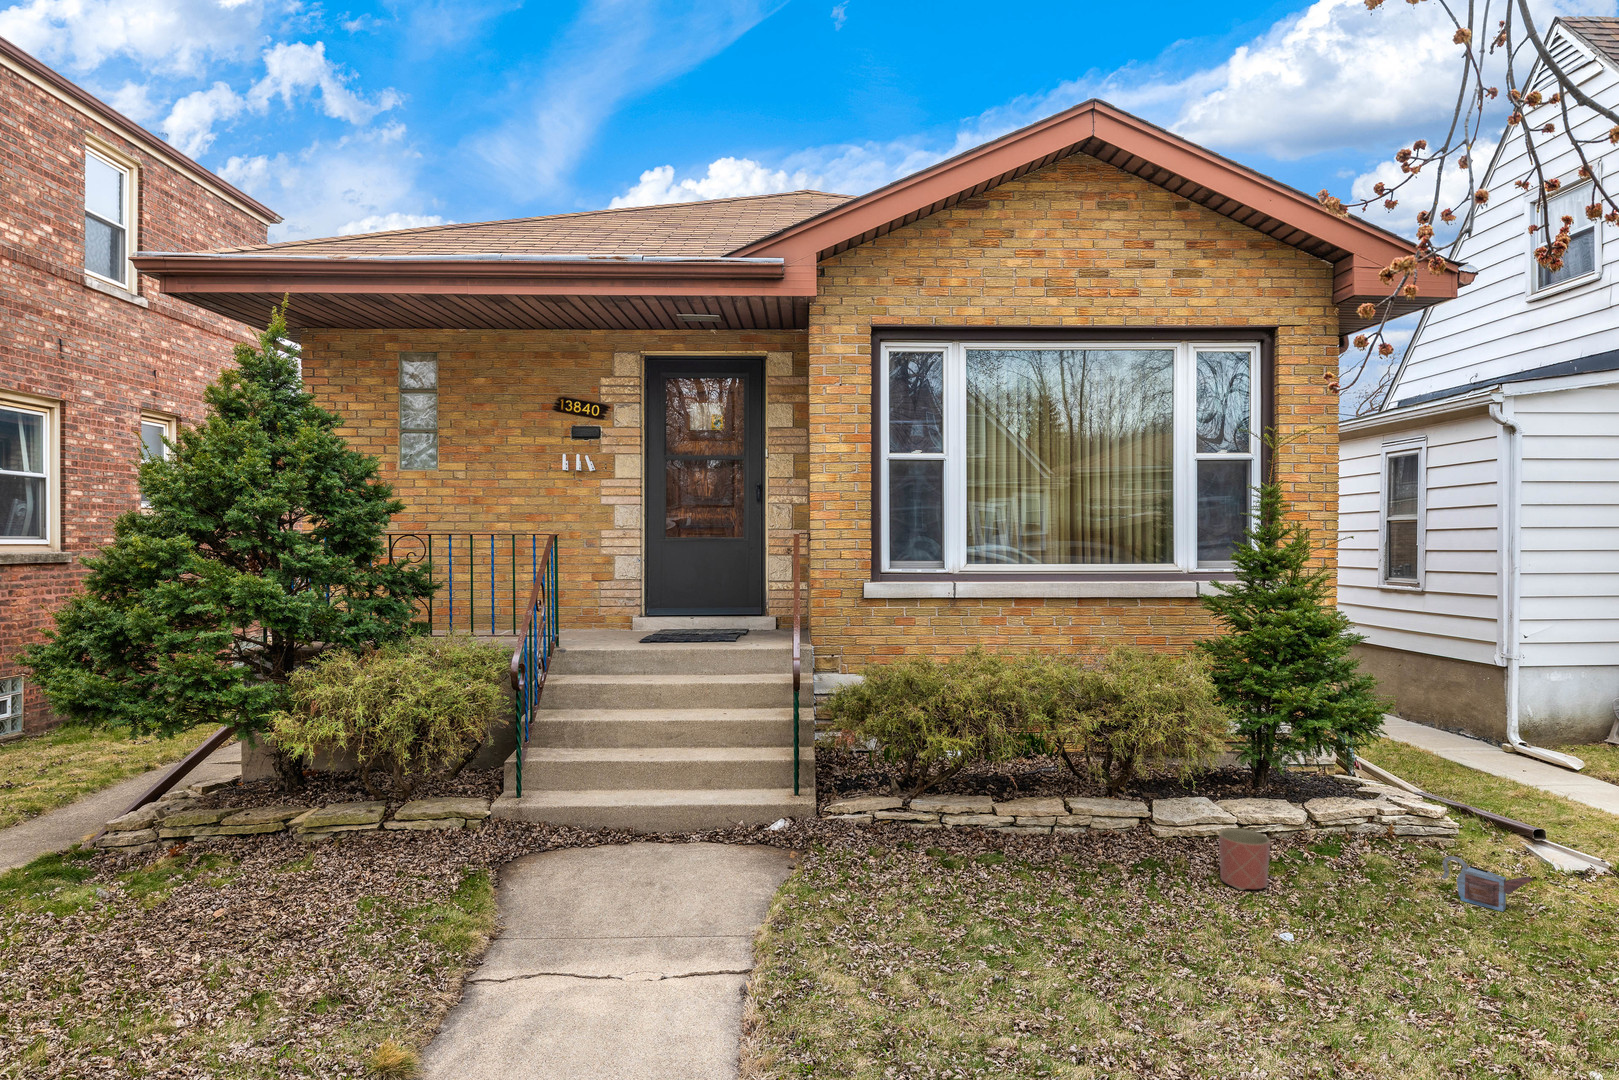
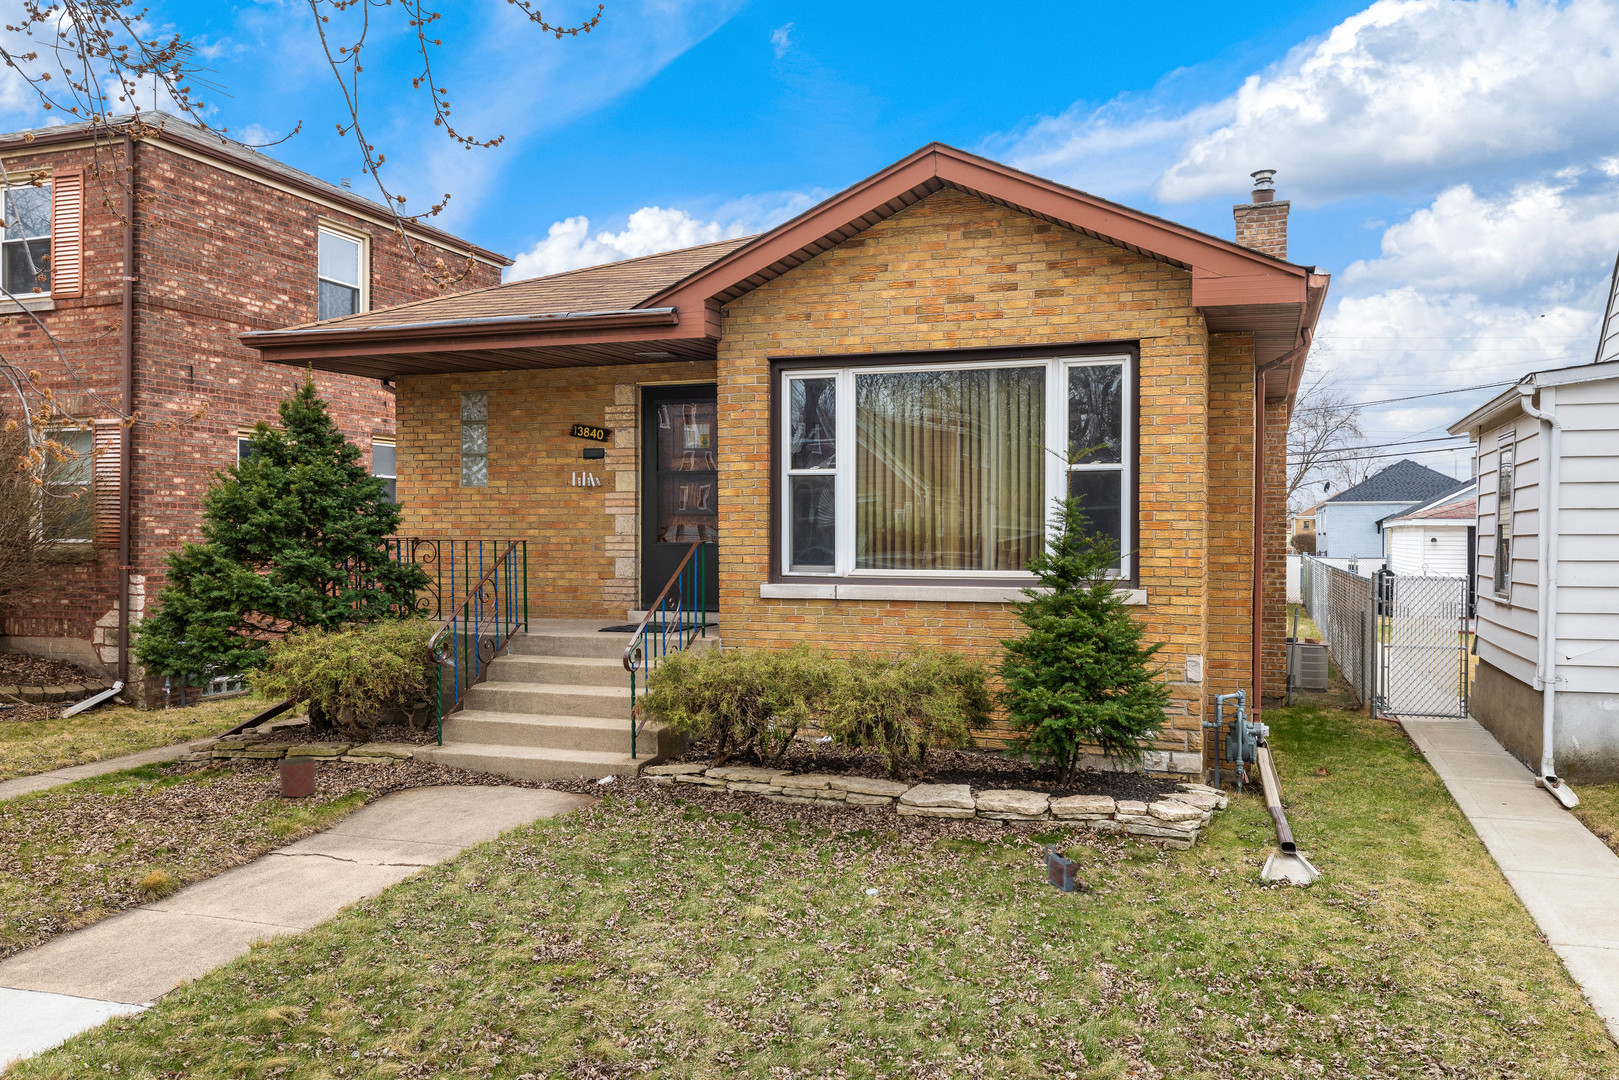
planter: present [1219,829,1270,890] -> present [280,757,316,798]

